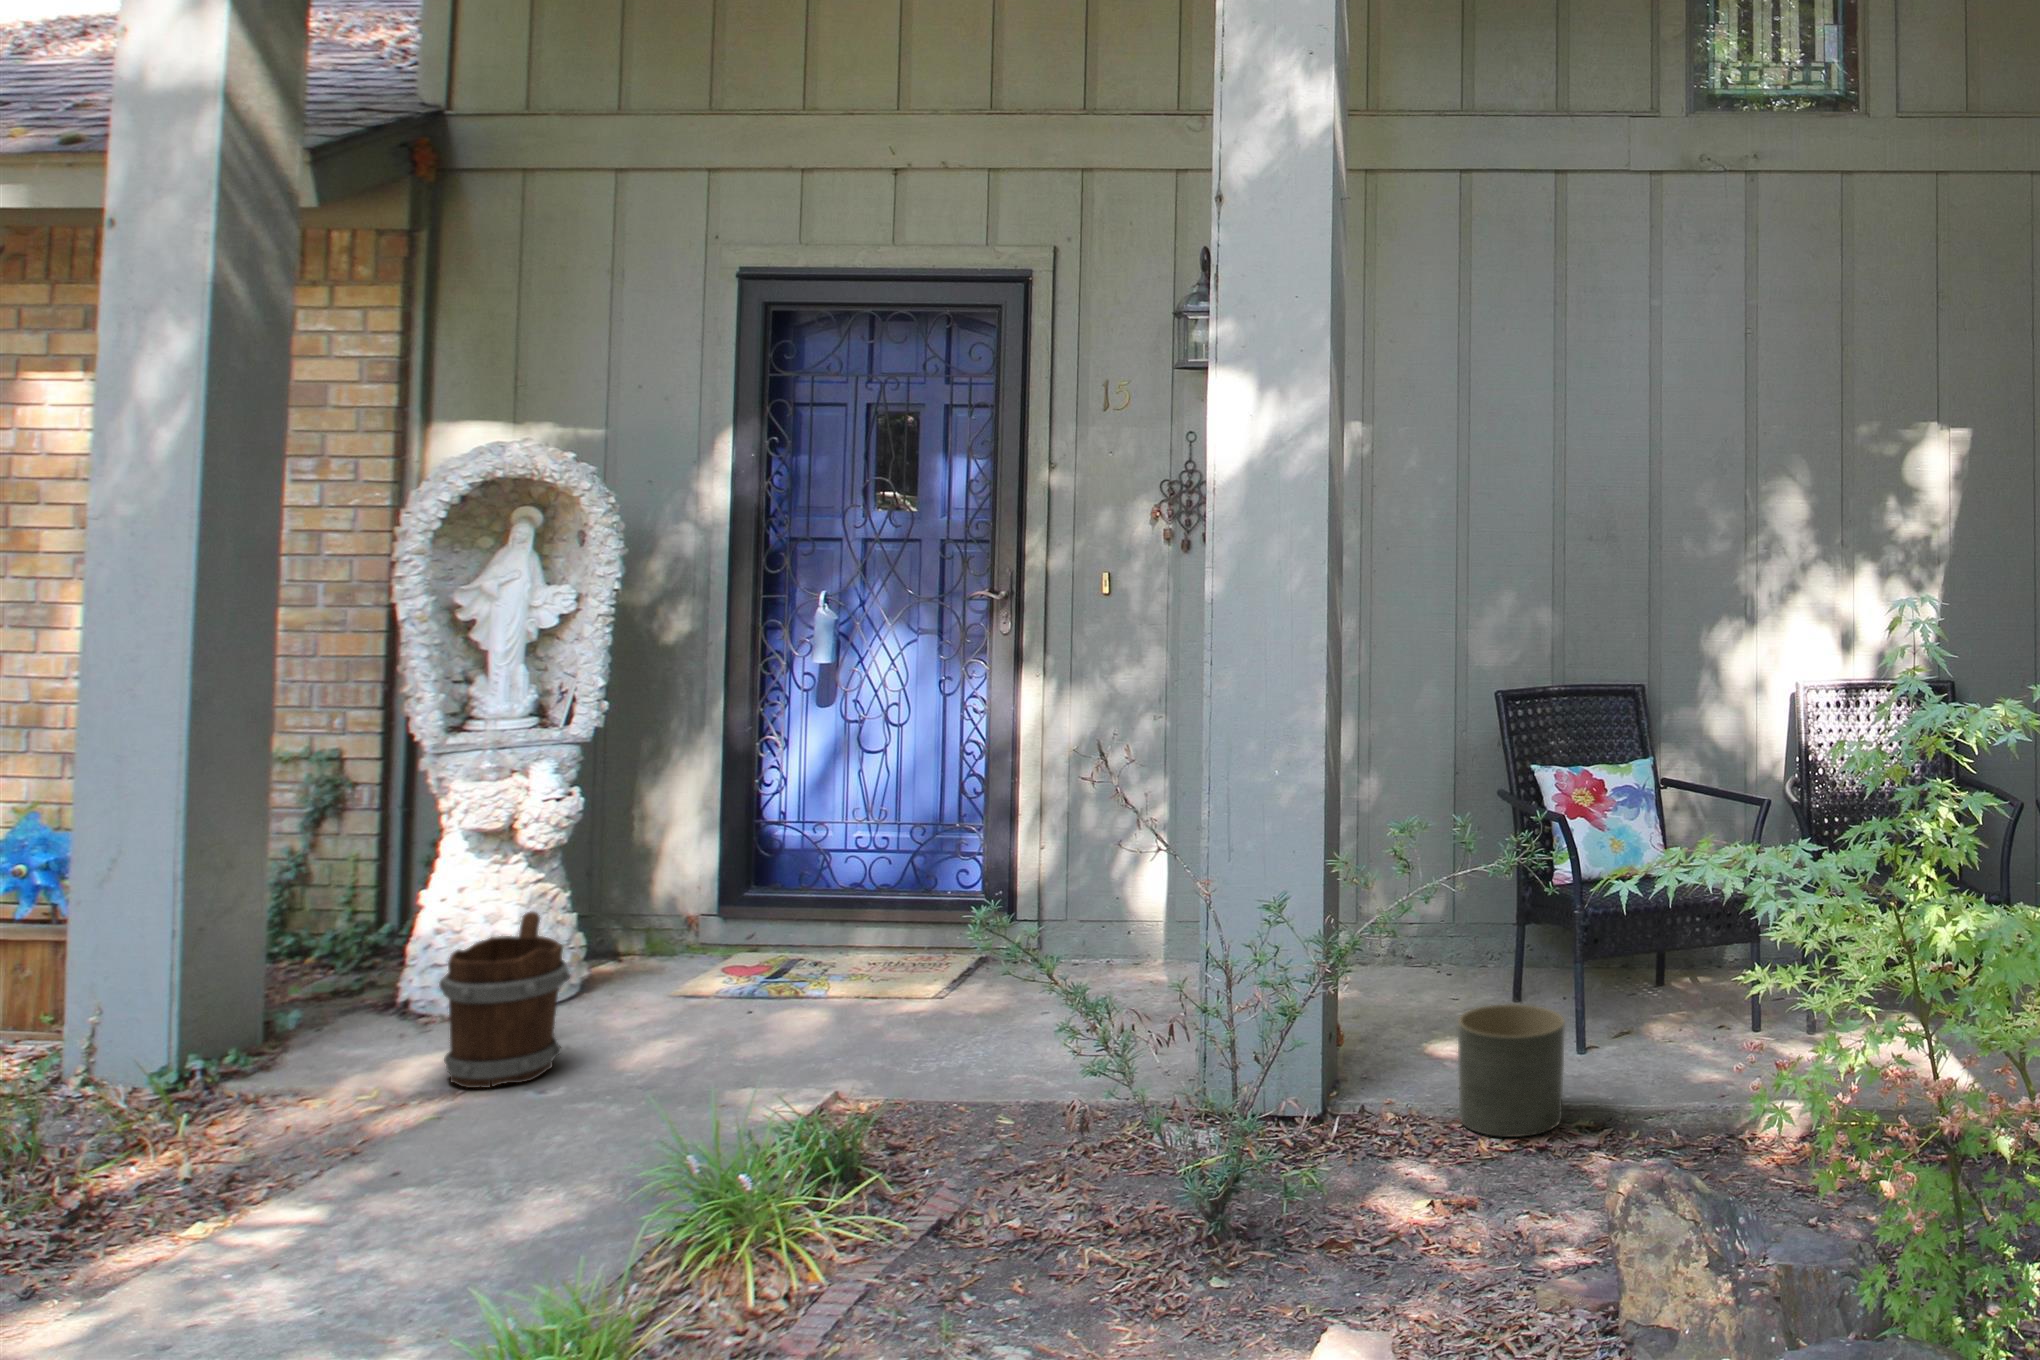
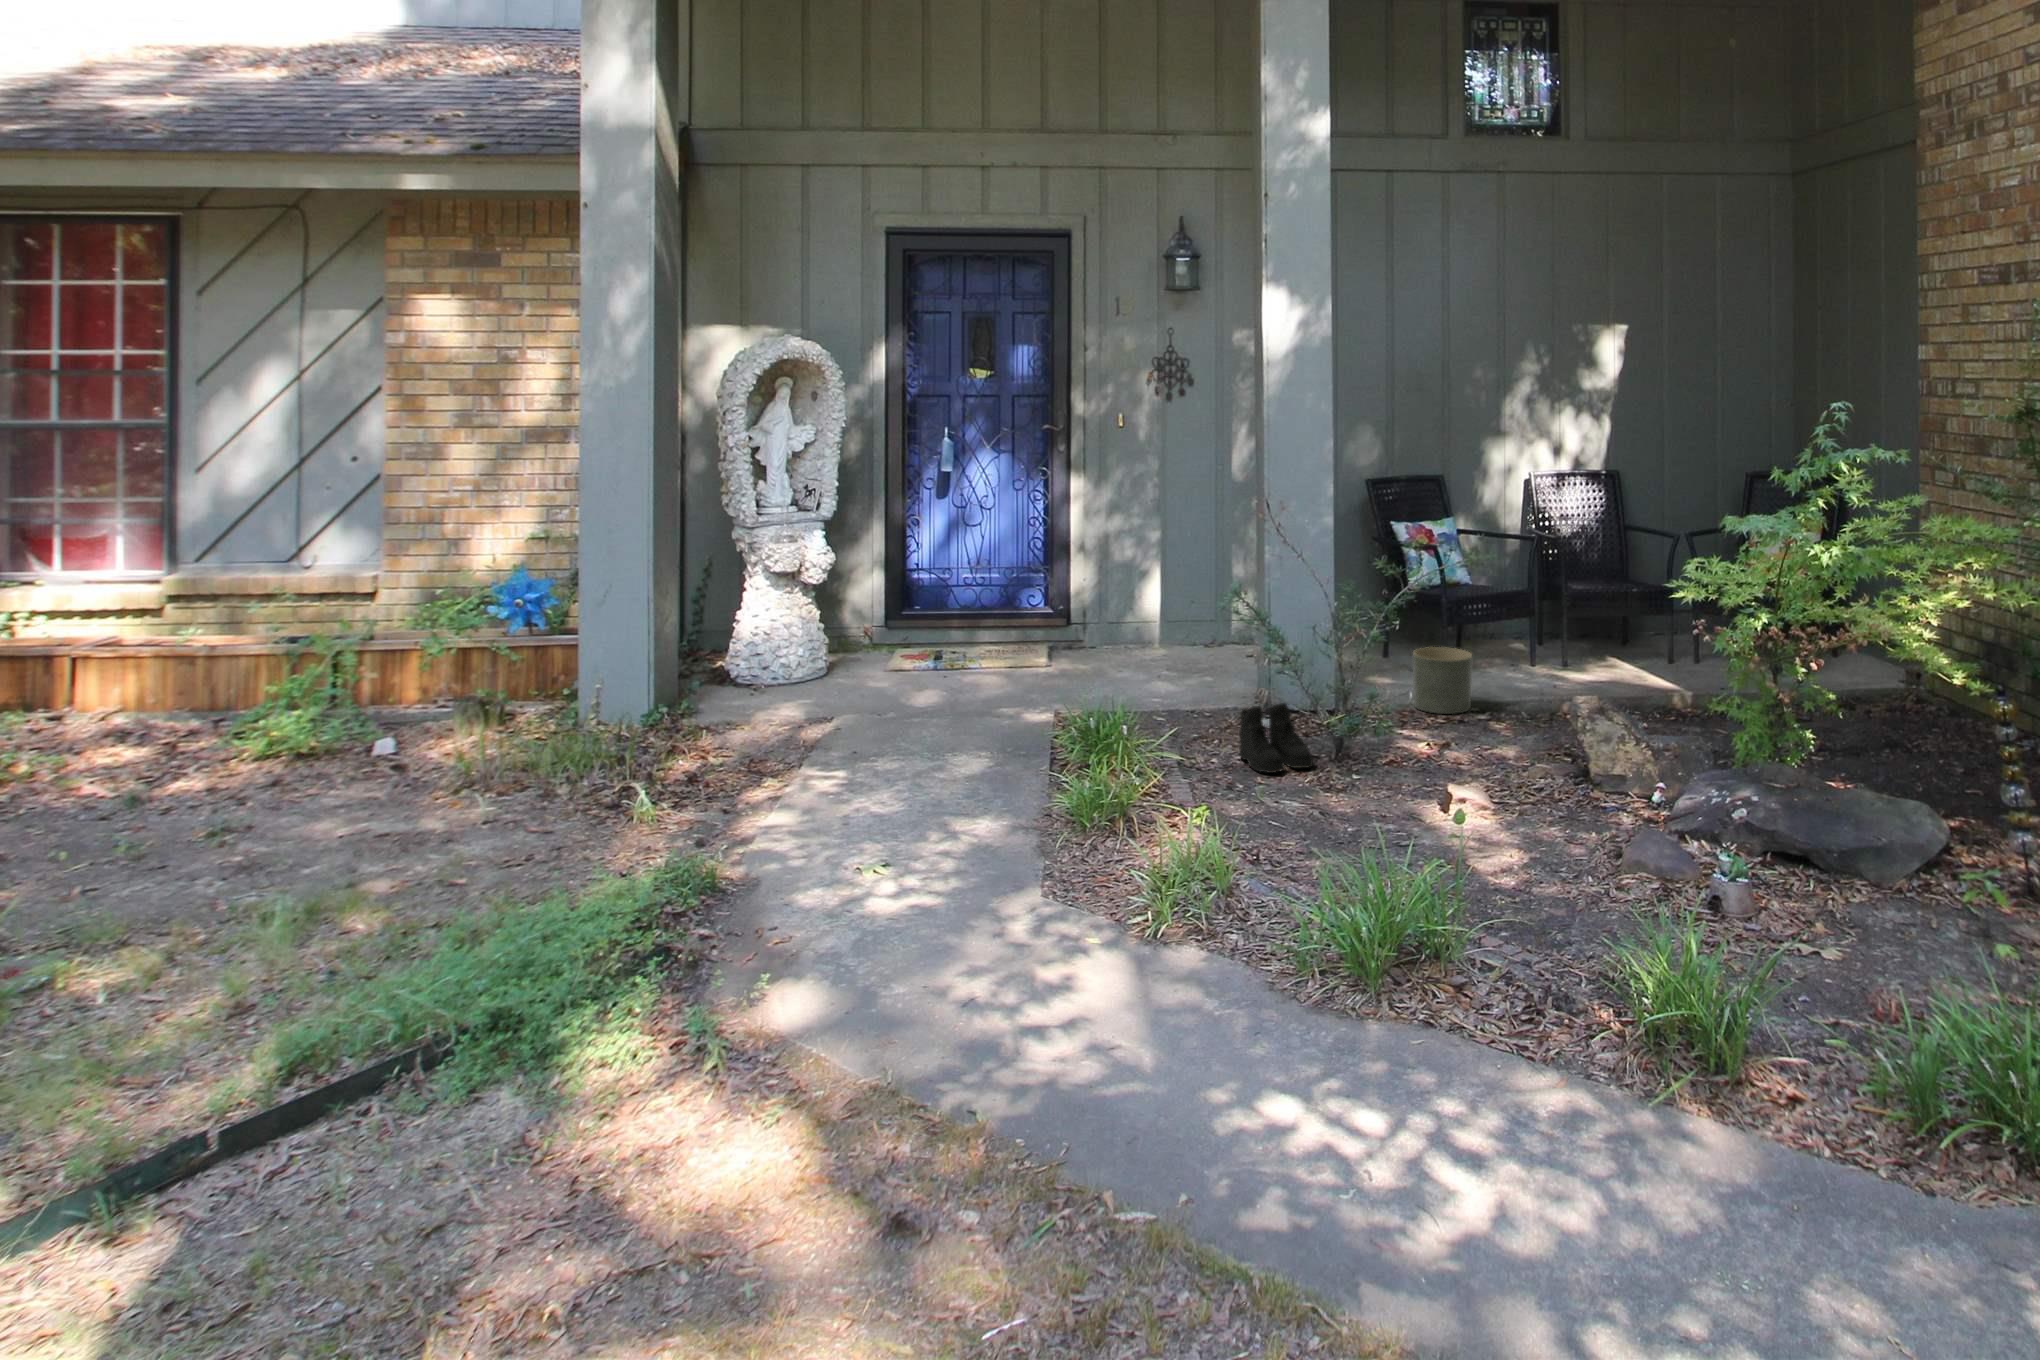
bucket: present [439,911,570,1088] -> none [809,617,879,714]
boots: none [1027,1125,1147,1272] -> present [1239,703,1313,773]

